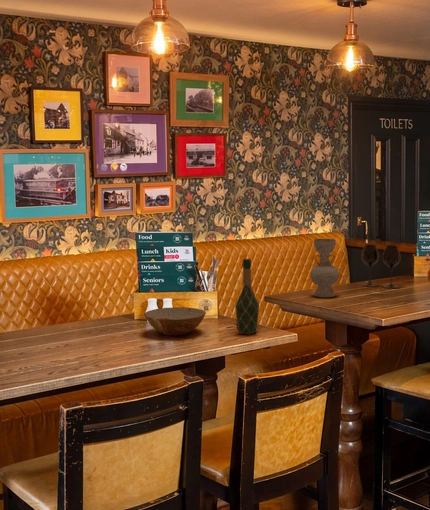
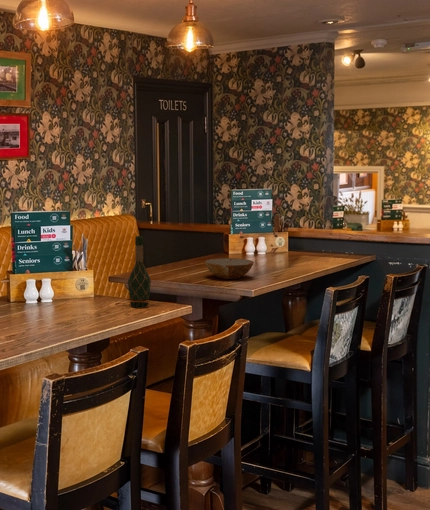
decorative vase: present [310,239,339,298] -> none [162,218,189,274]
wine glass: present [361,244,400,288] -> none [195,224,232,264]
bowl: present [144,307,206,335] -> present [205,258,254,279]

